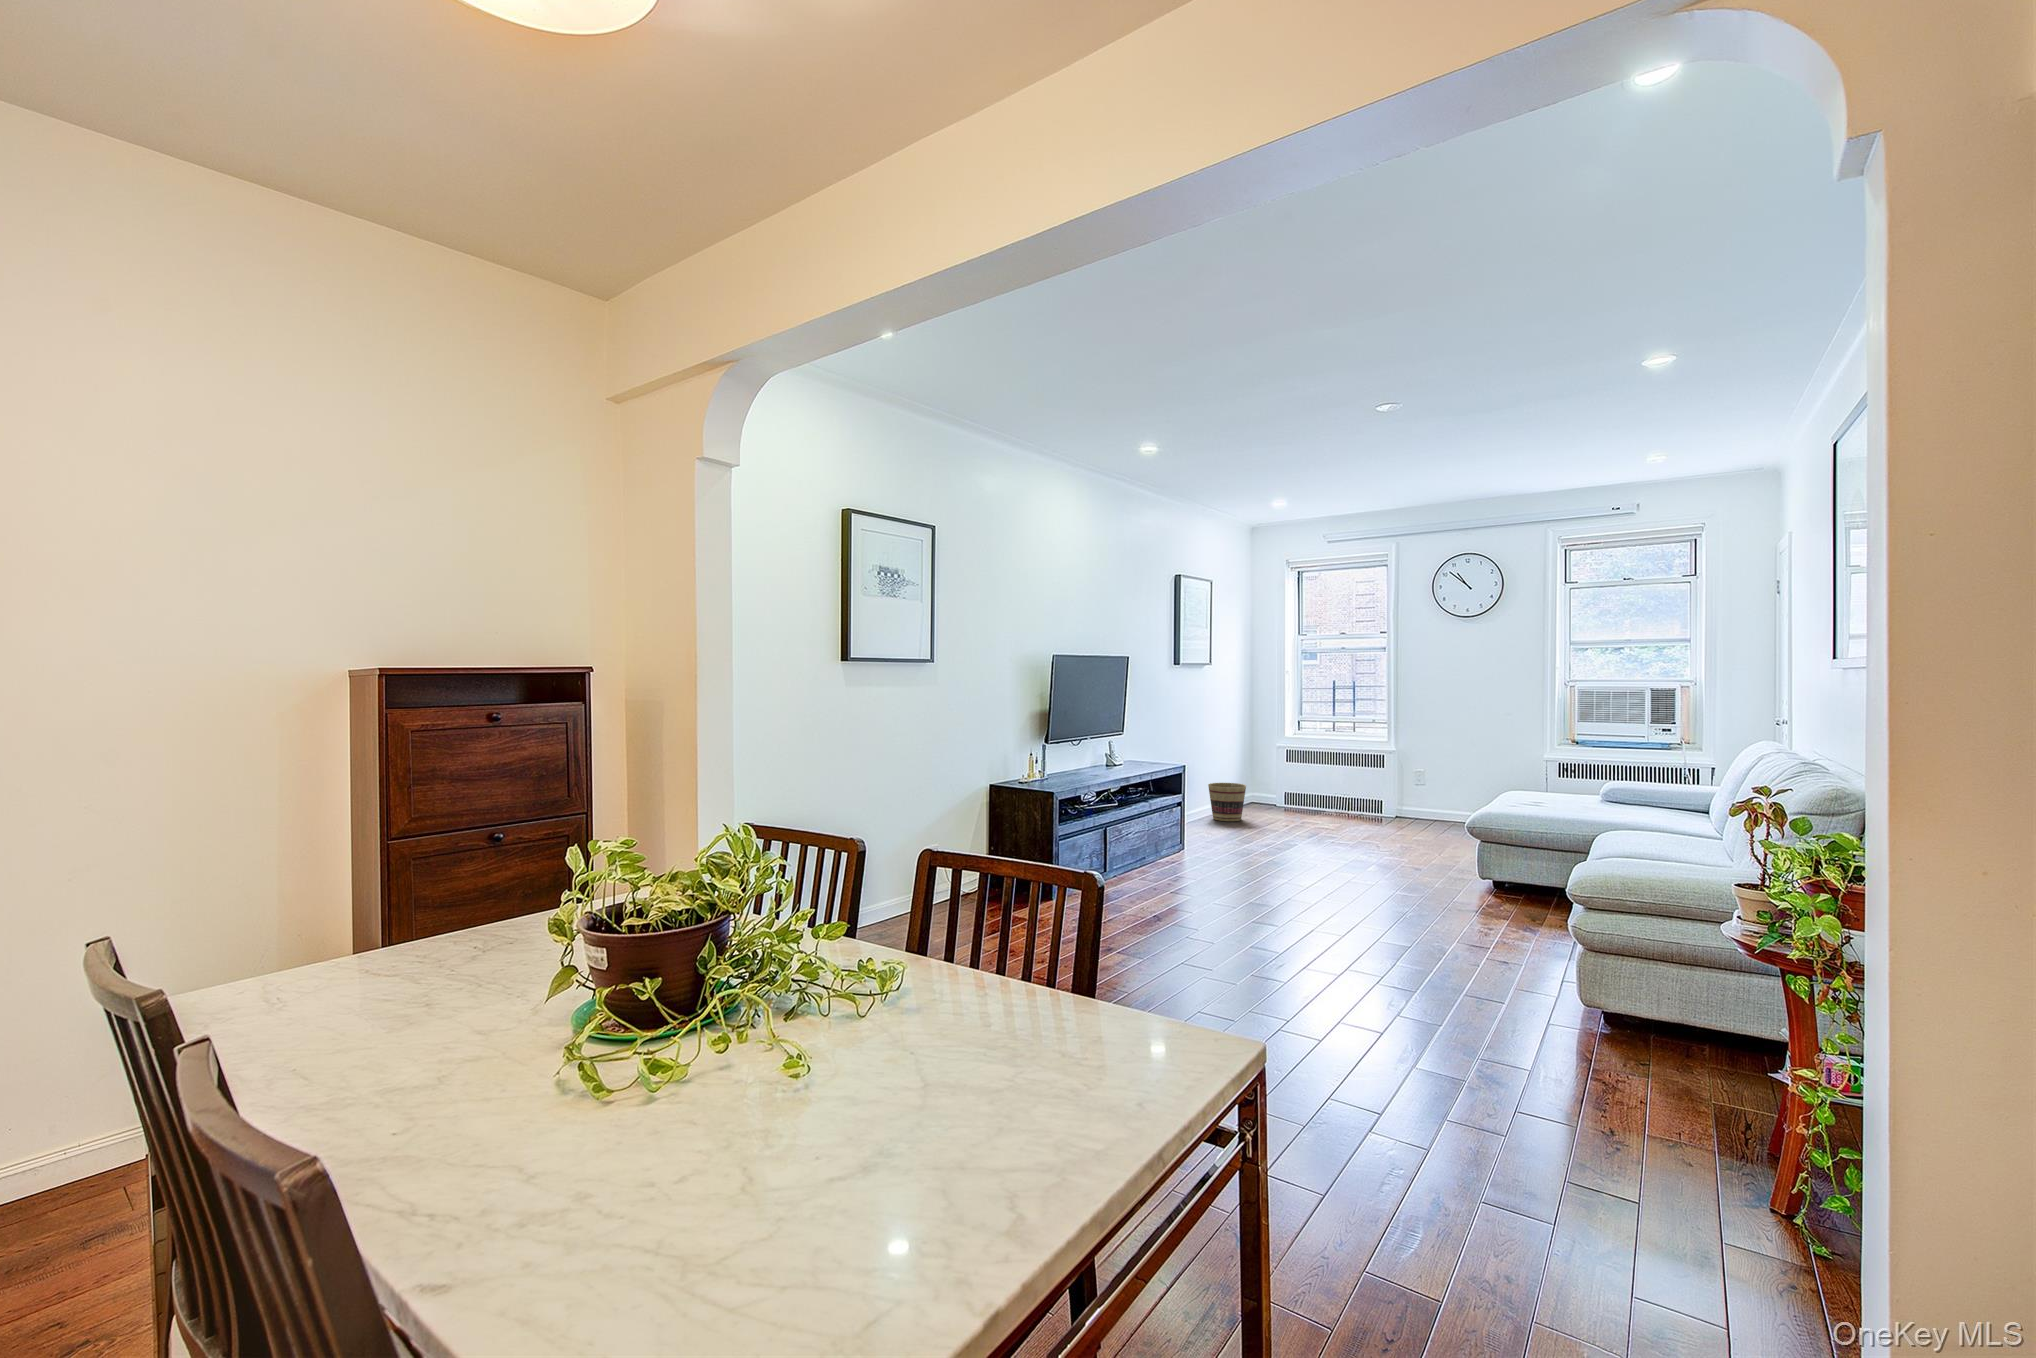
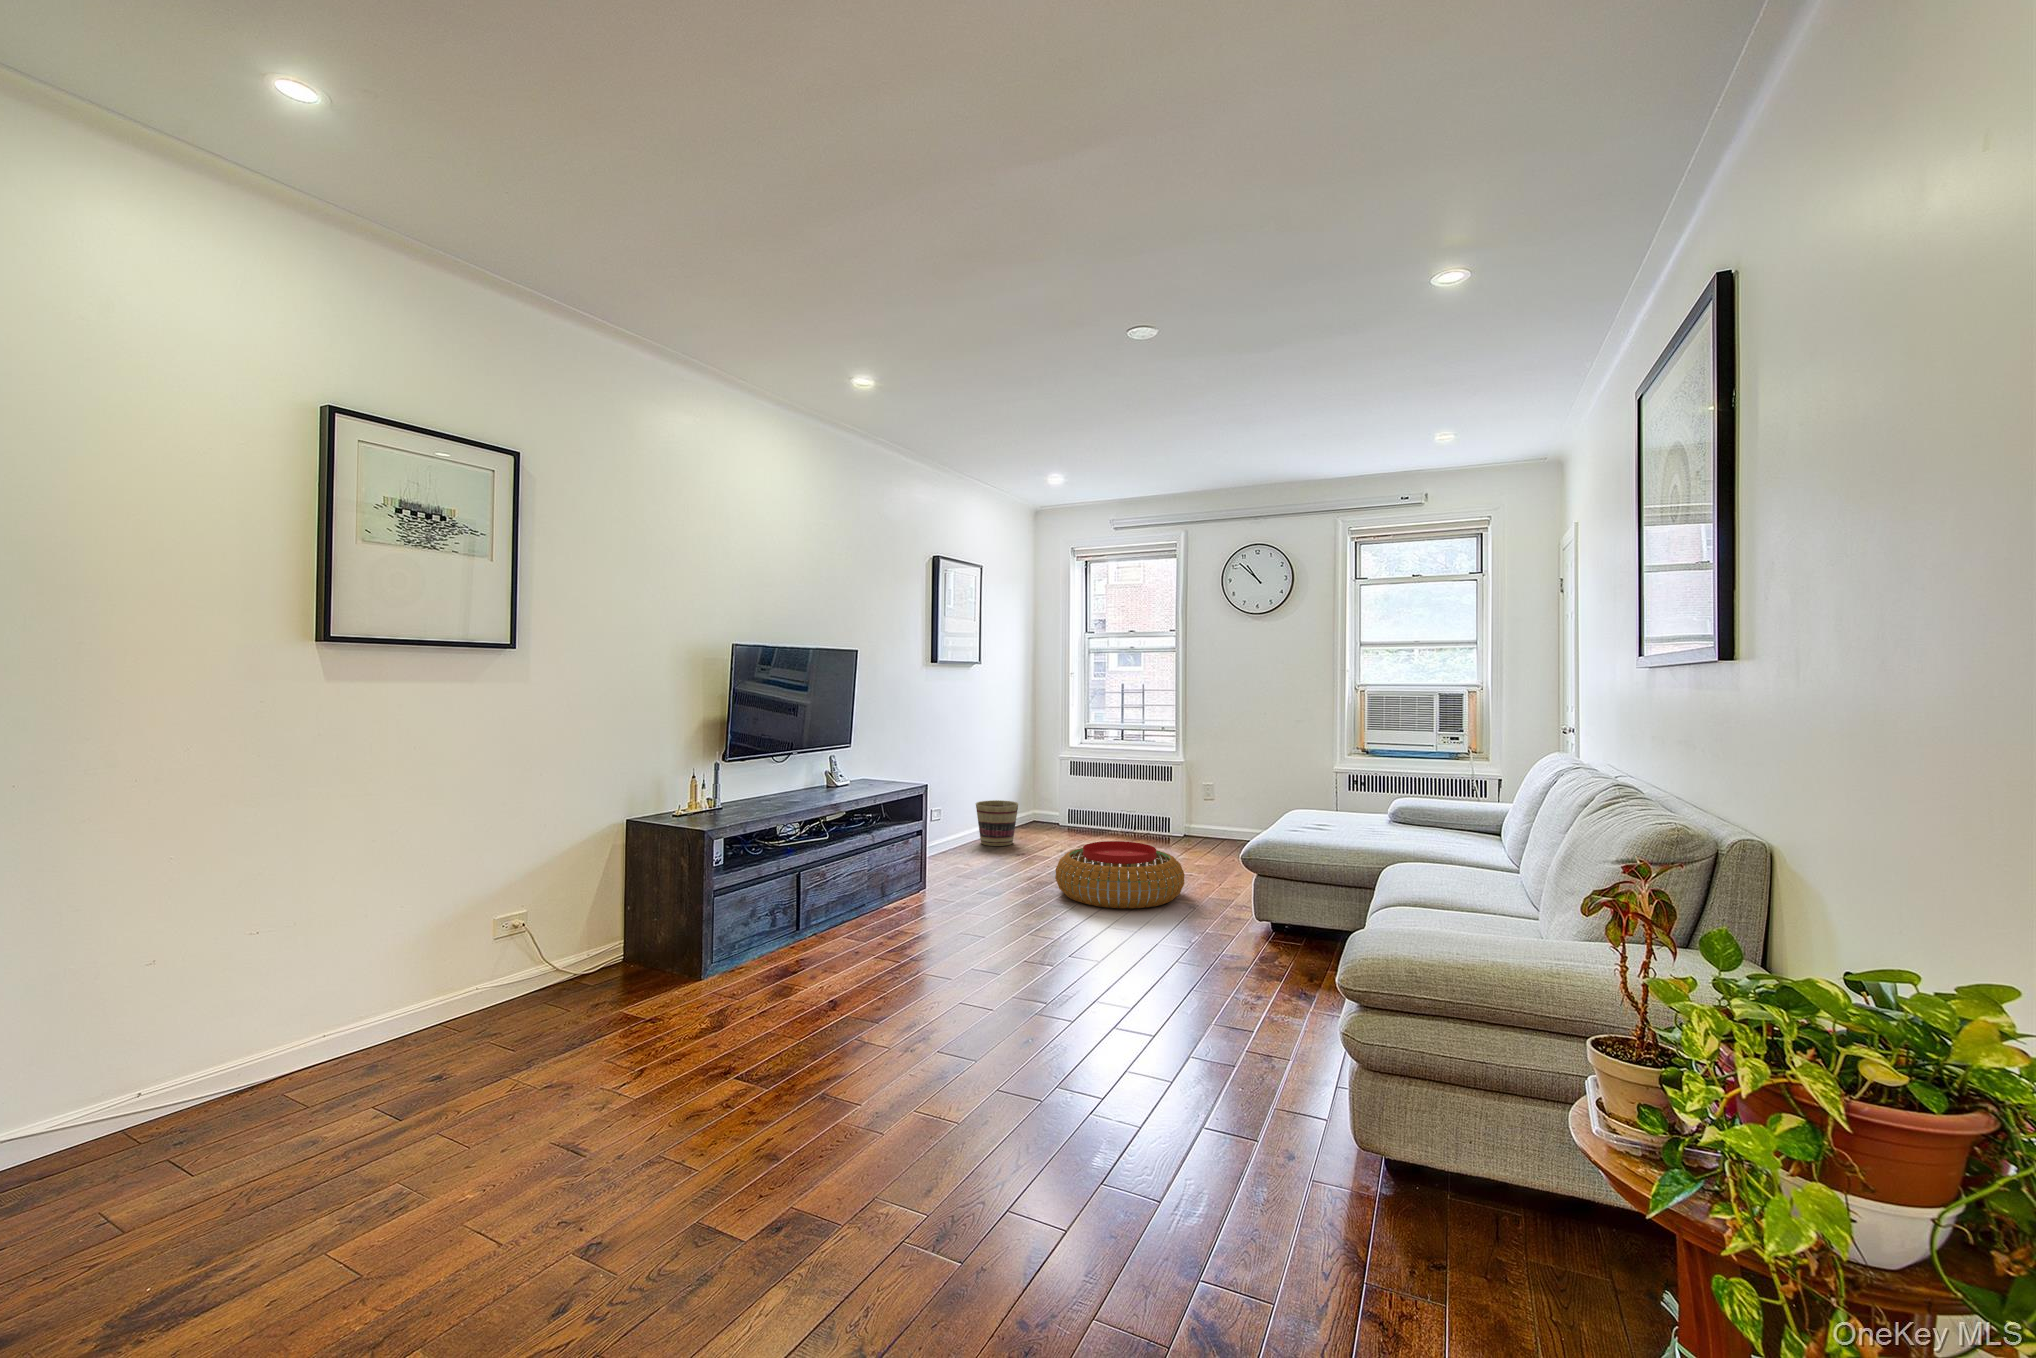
pouf: none [1295,815,1410,868] -> present [1055,841,1185,908]

